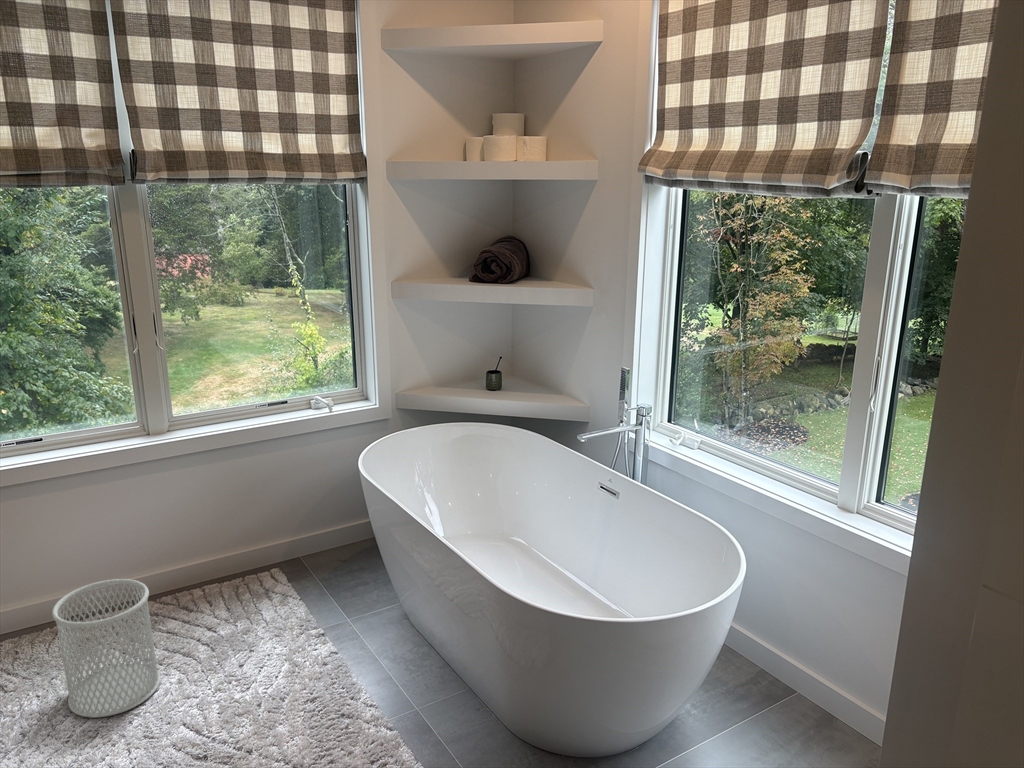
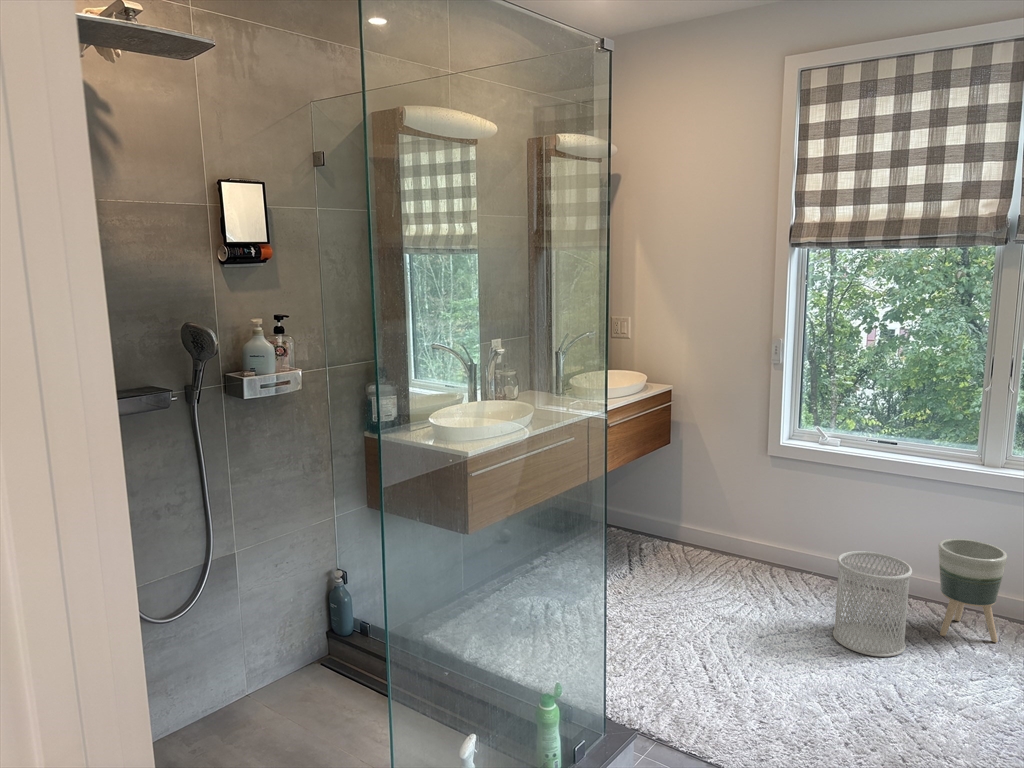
planter: none [147,517,226,636] -> present [938,539,1007,642]

